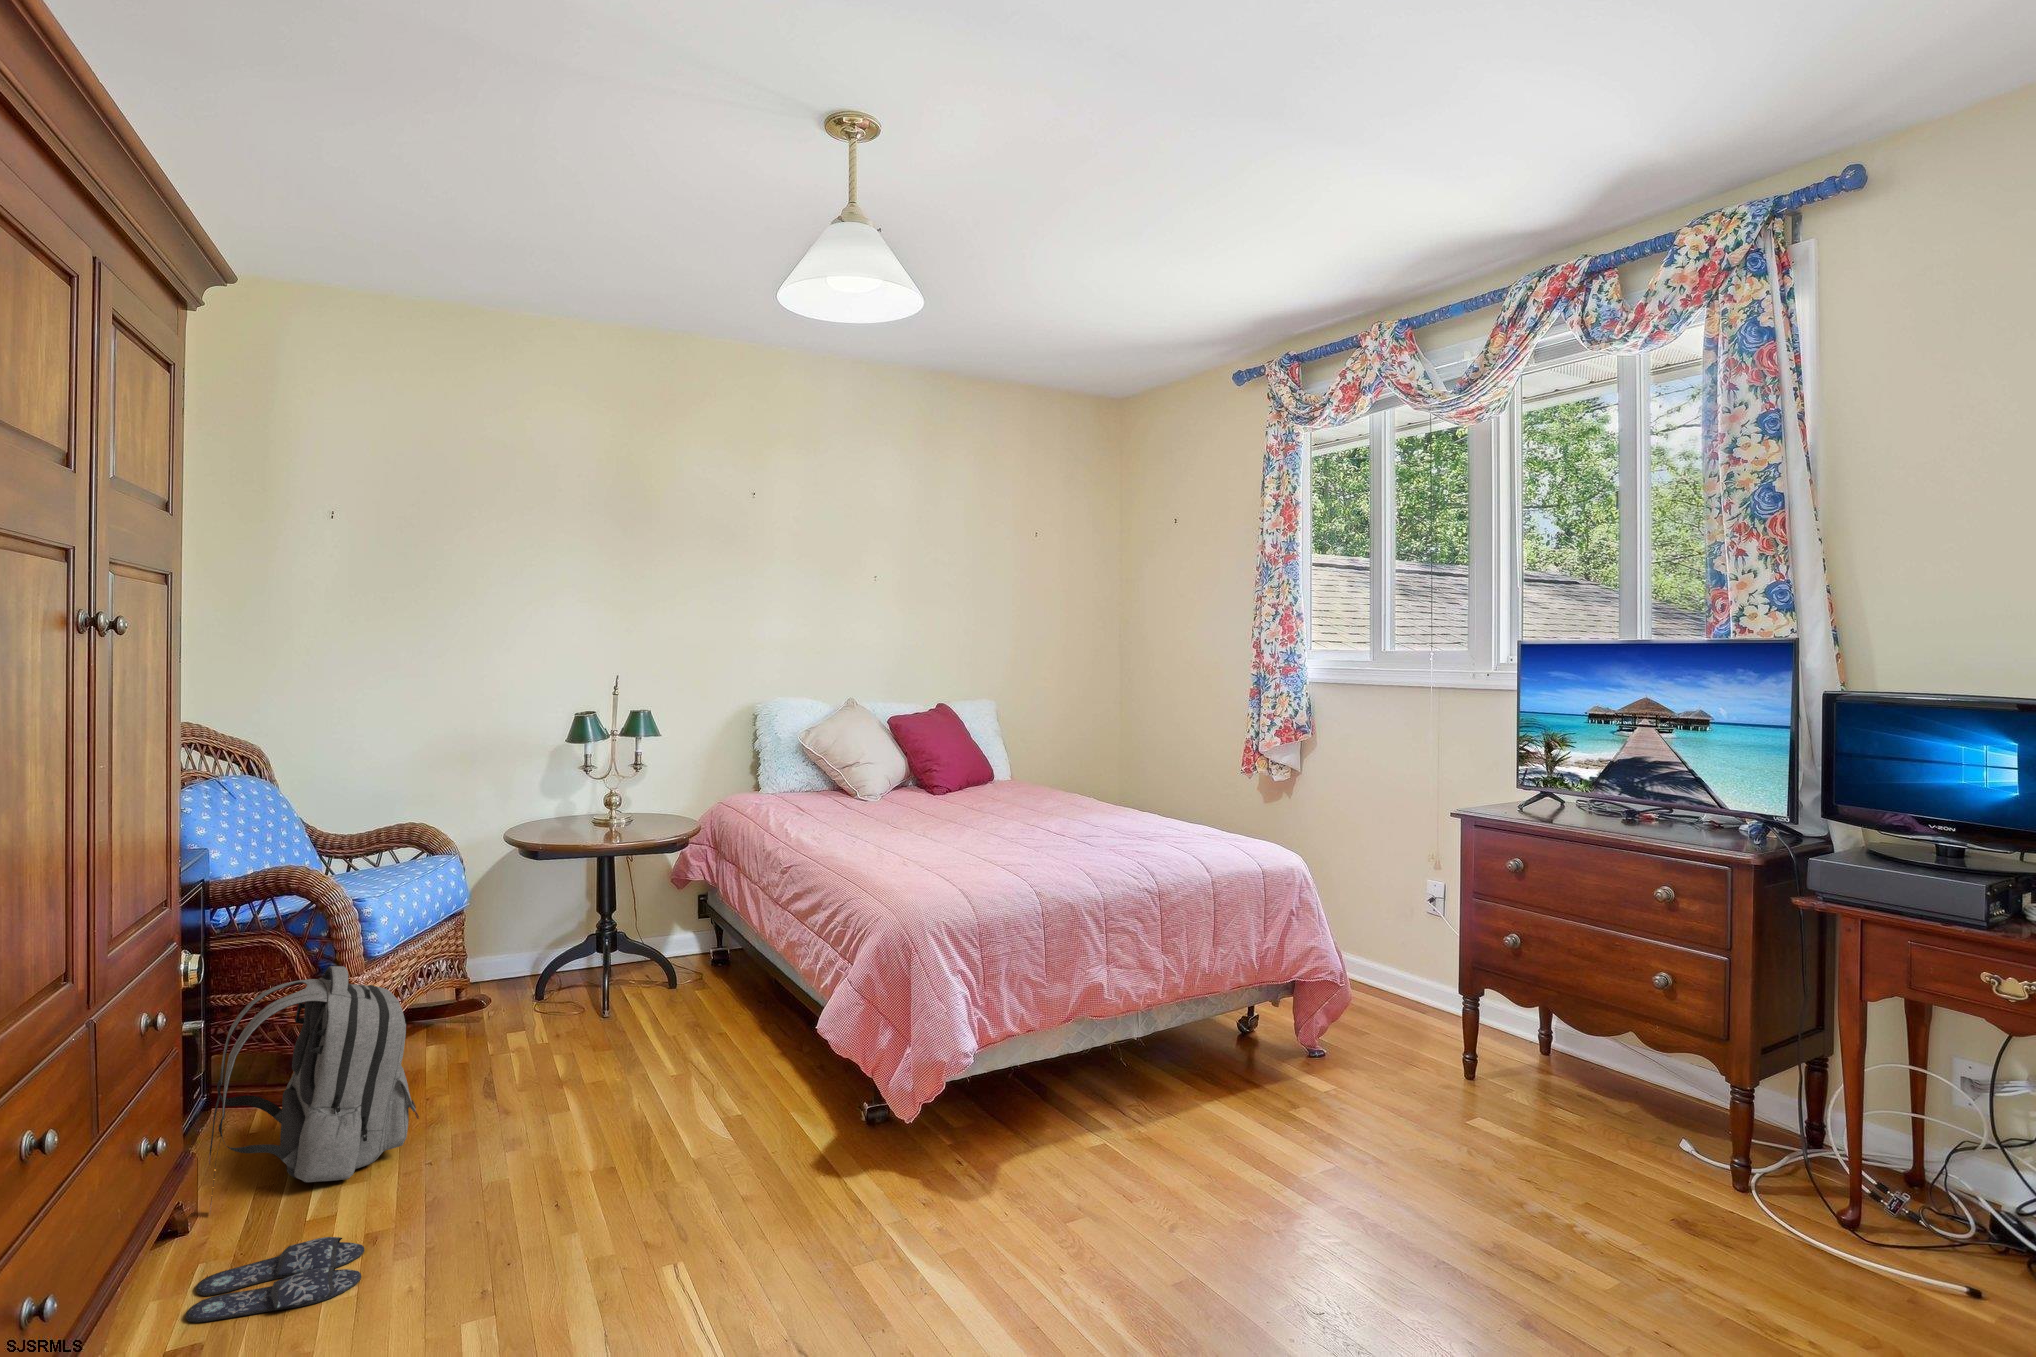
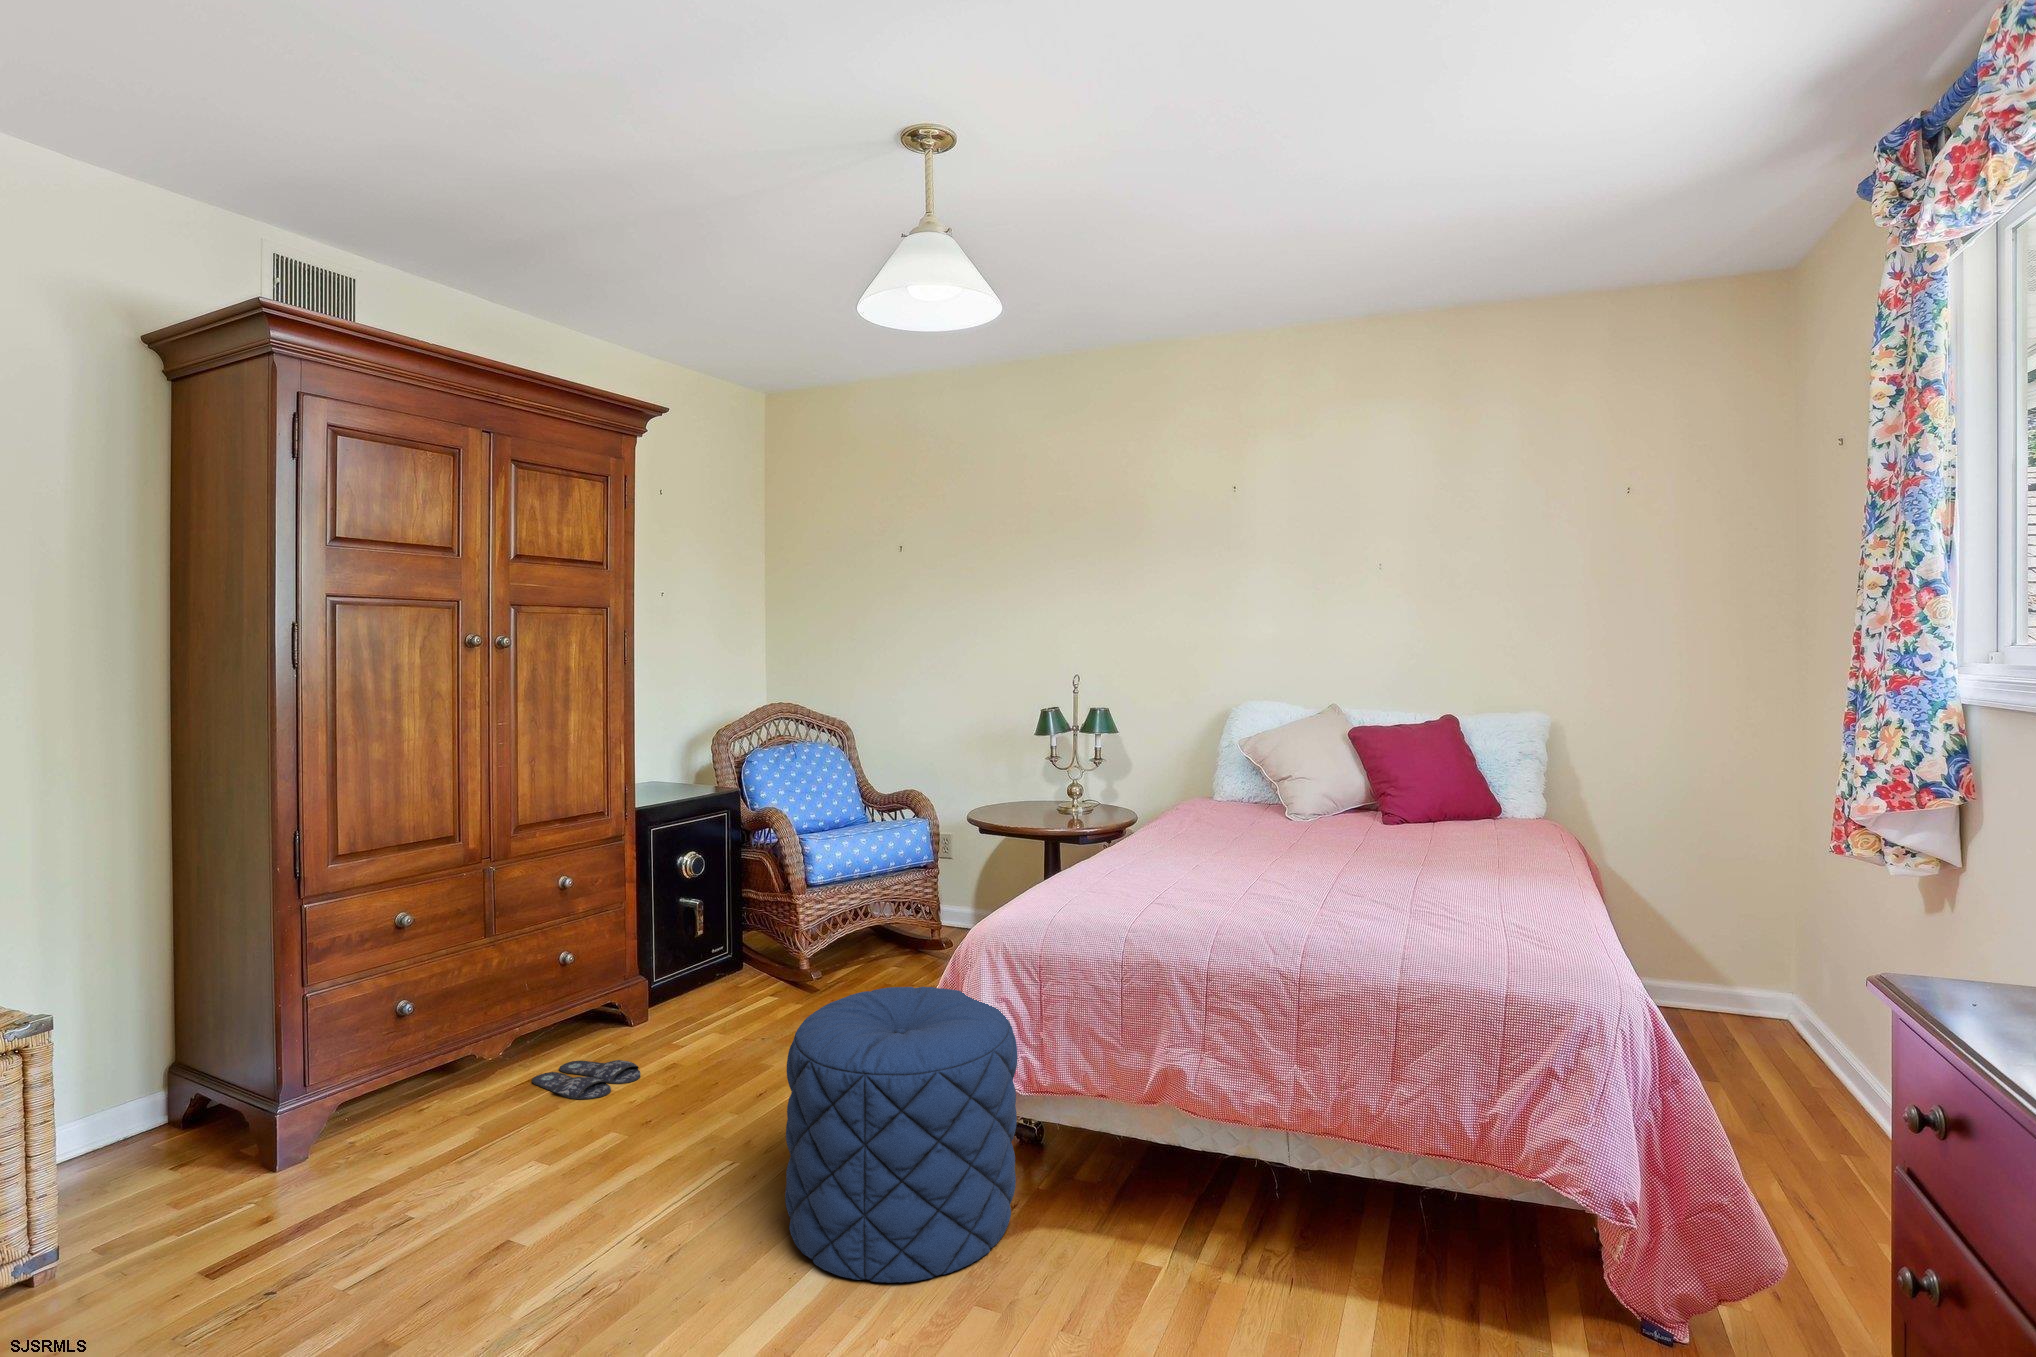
backpack: present [209,966,419,1214] -> none [638,881,784,1034]
pouf: none [803,974,1023,1250] -> present [785,987,1018,1283]

